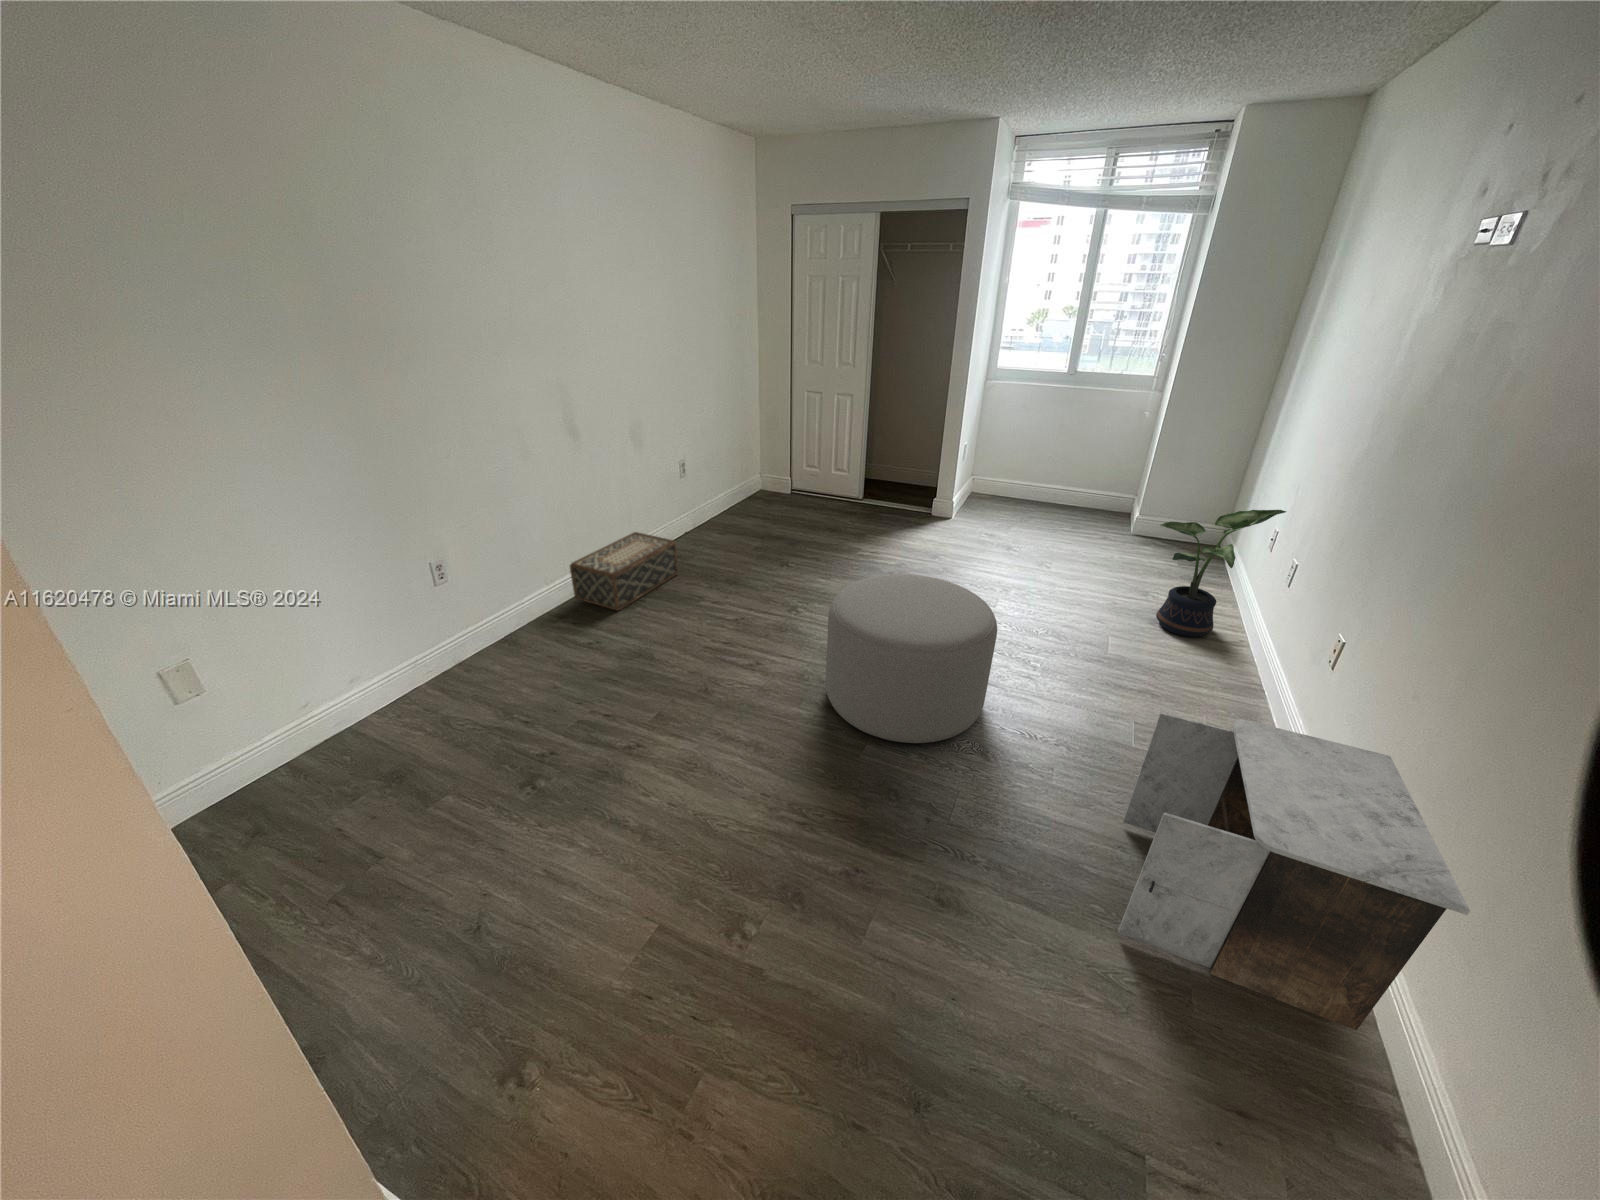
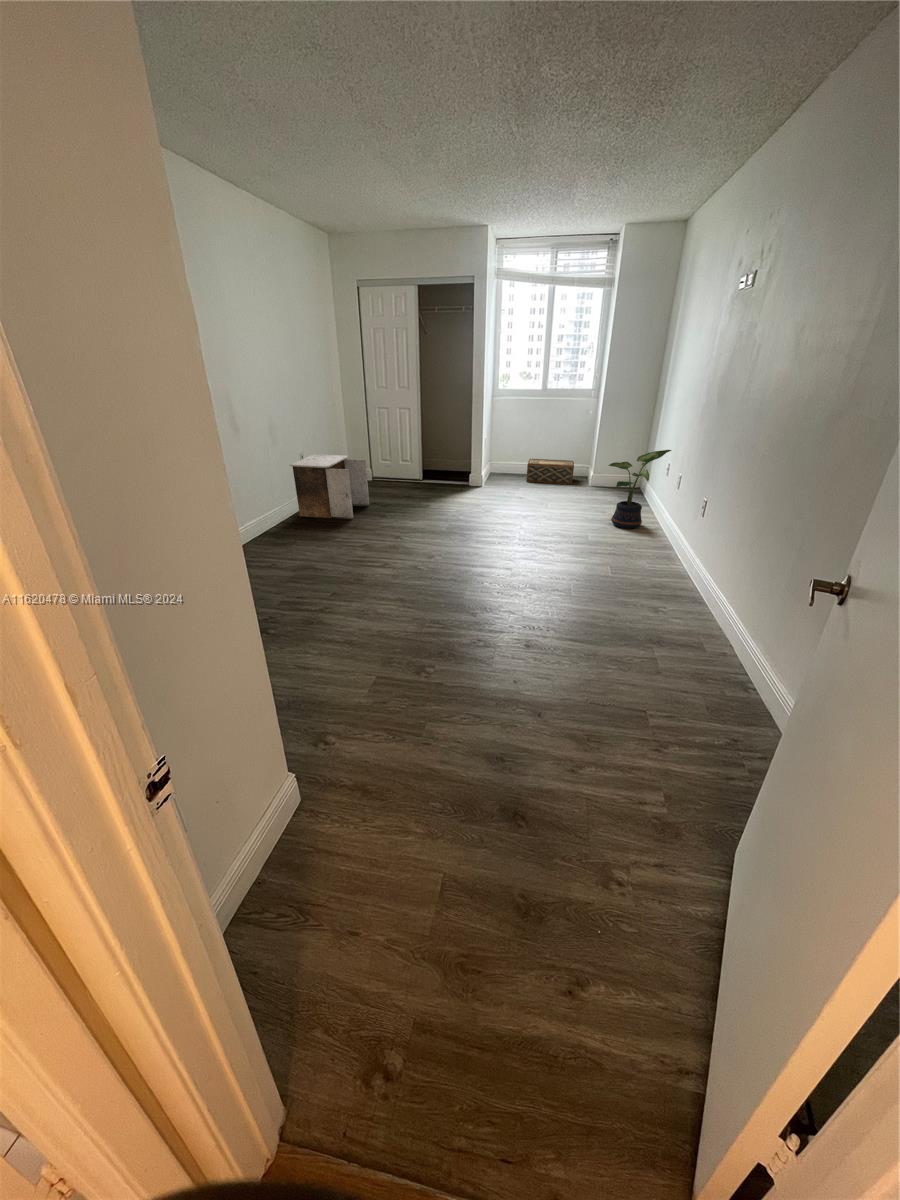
woven basket: present [570,532,678,611] -> present [526,459,574,484]
ottoman: present [826,574,997,743] -> none [435,496,533,587]
nightstand: present [1118,712,1470,1030] -> present [290,454,369,518]

